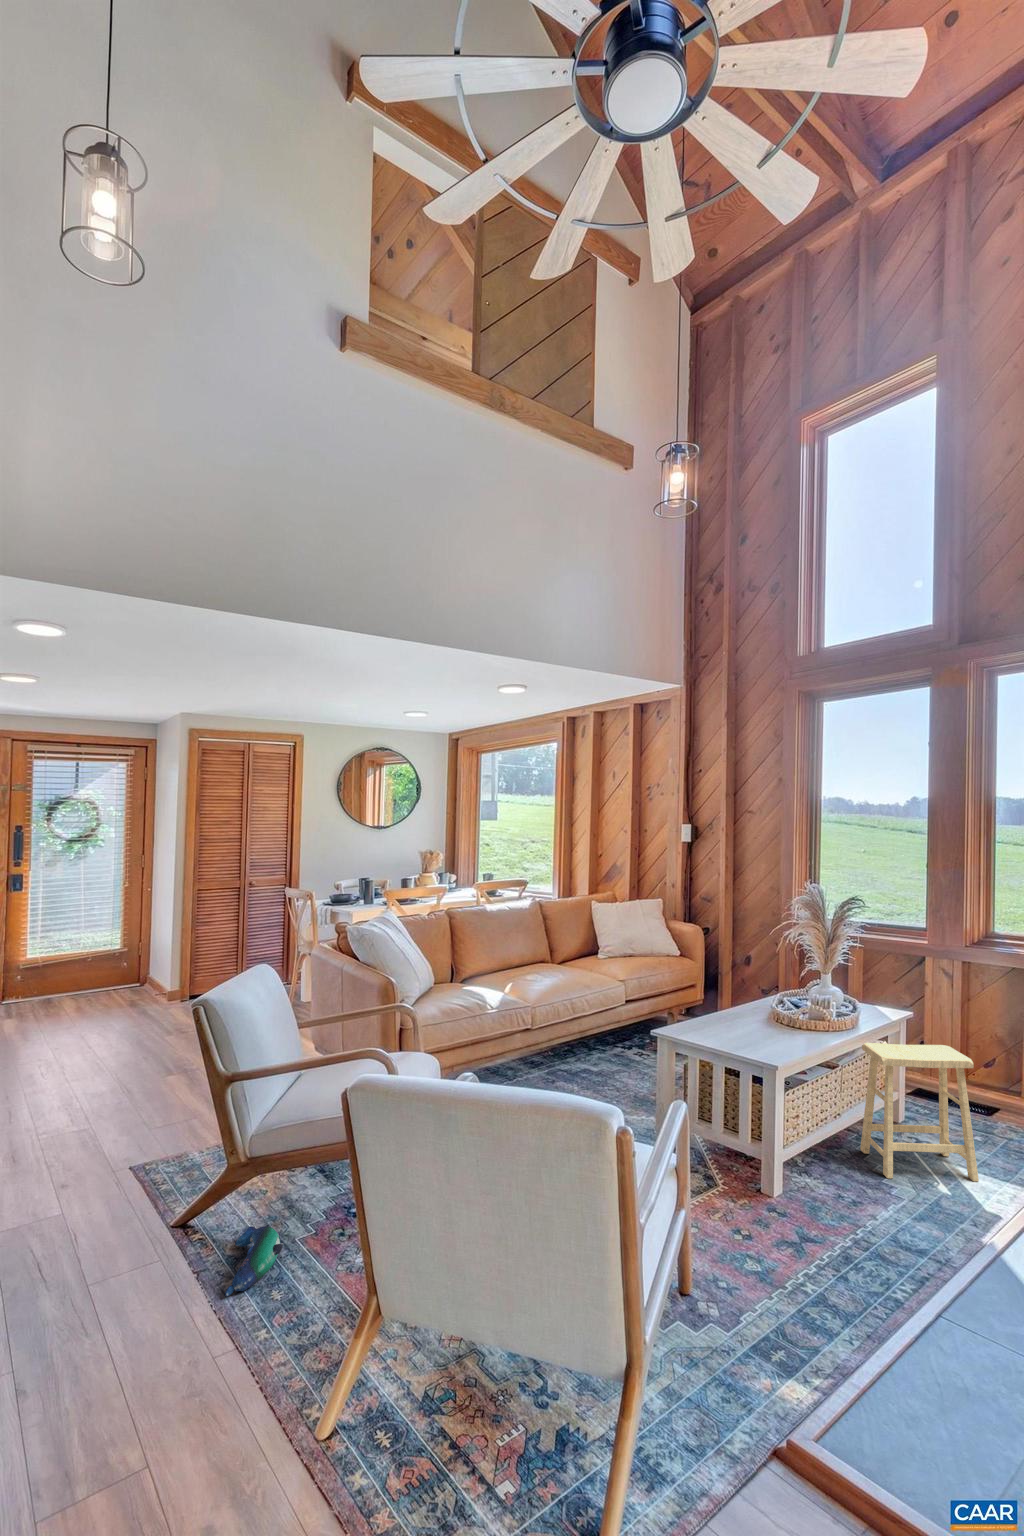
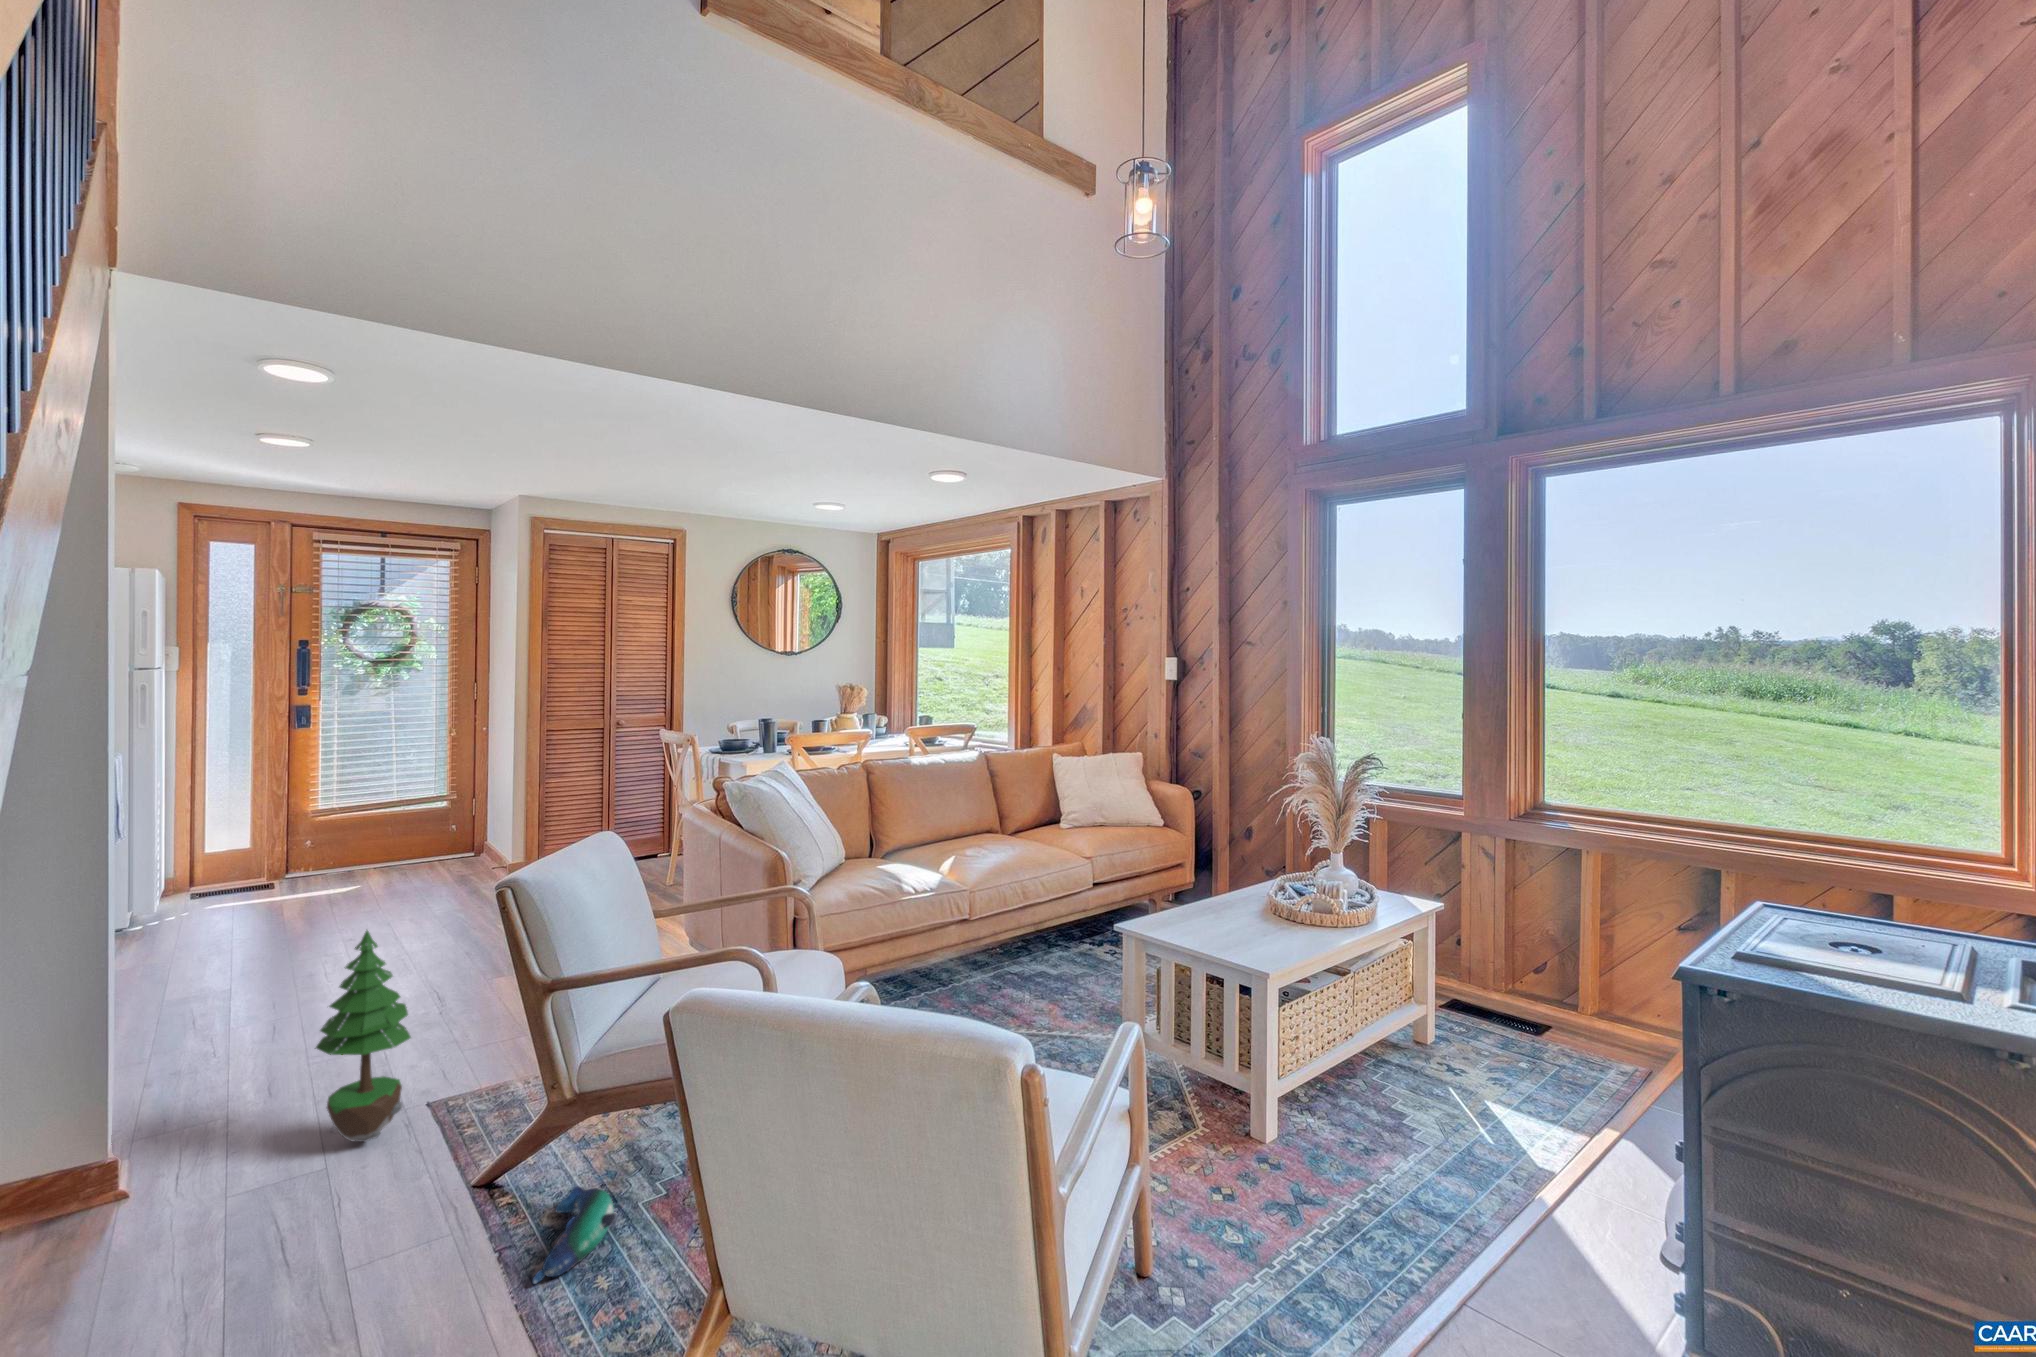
potted tree: none [57,1031,125,1196] -> present [315,930,411,1142]
footstool: present [860,1043,979,1182] -> none [1379,950,1527,1121]

